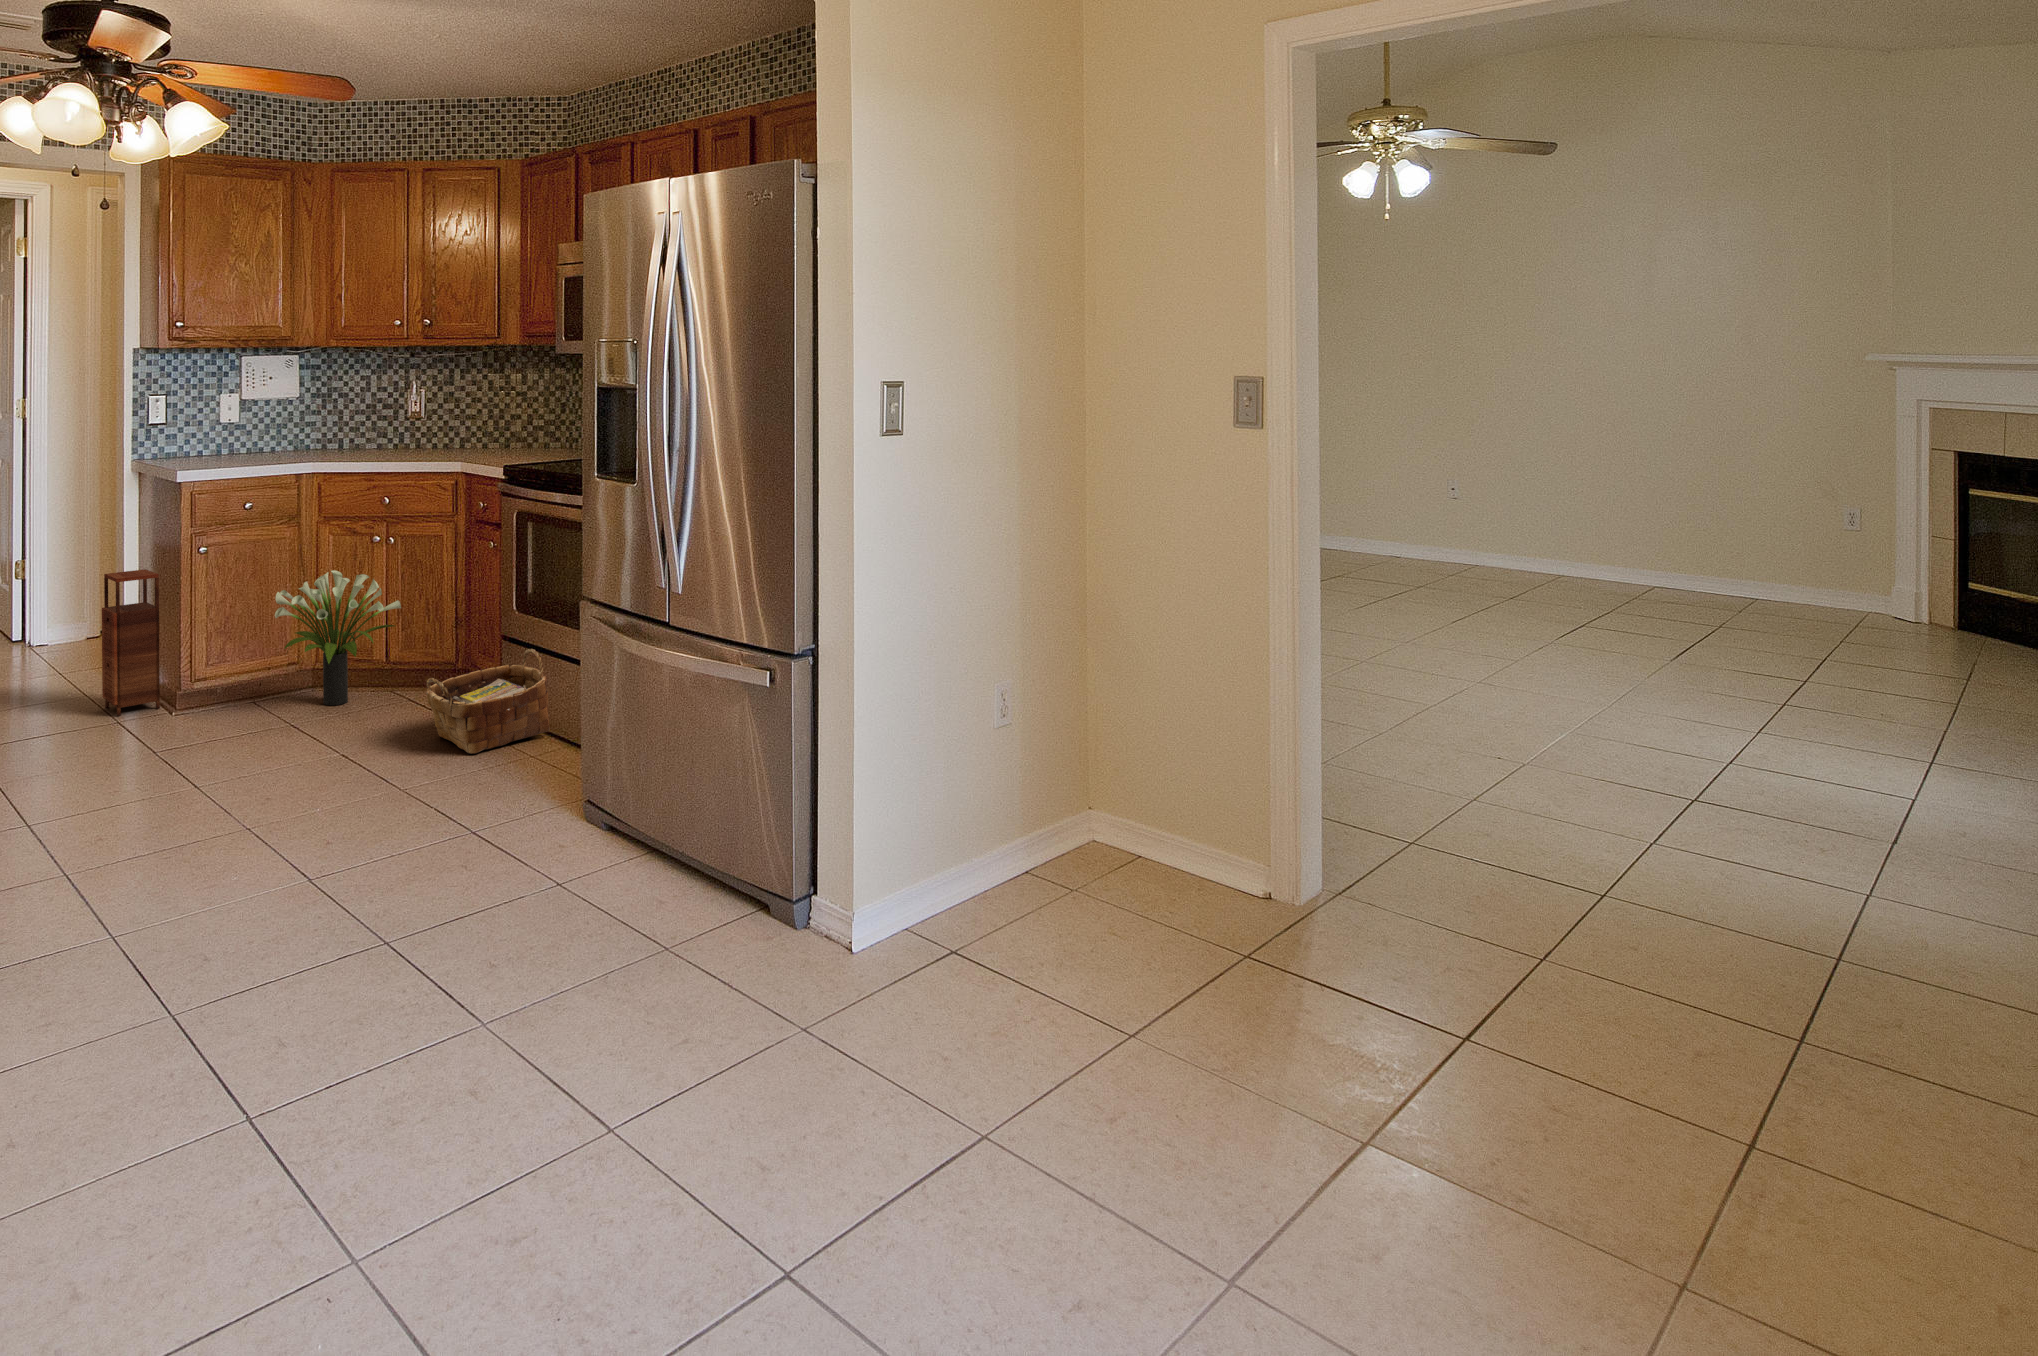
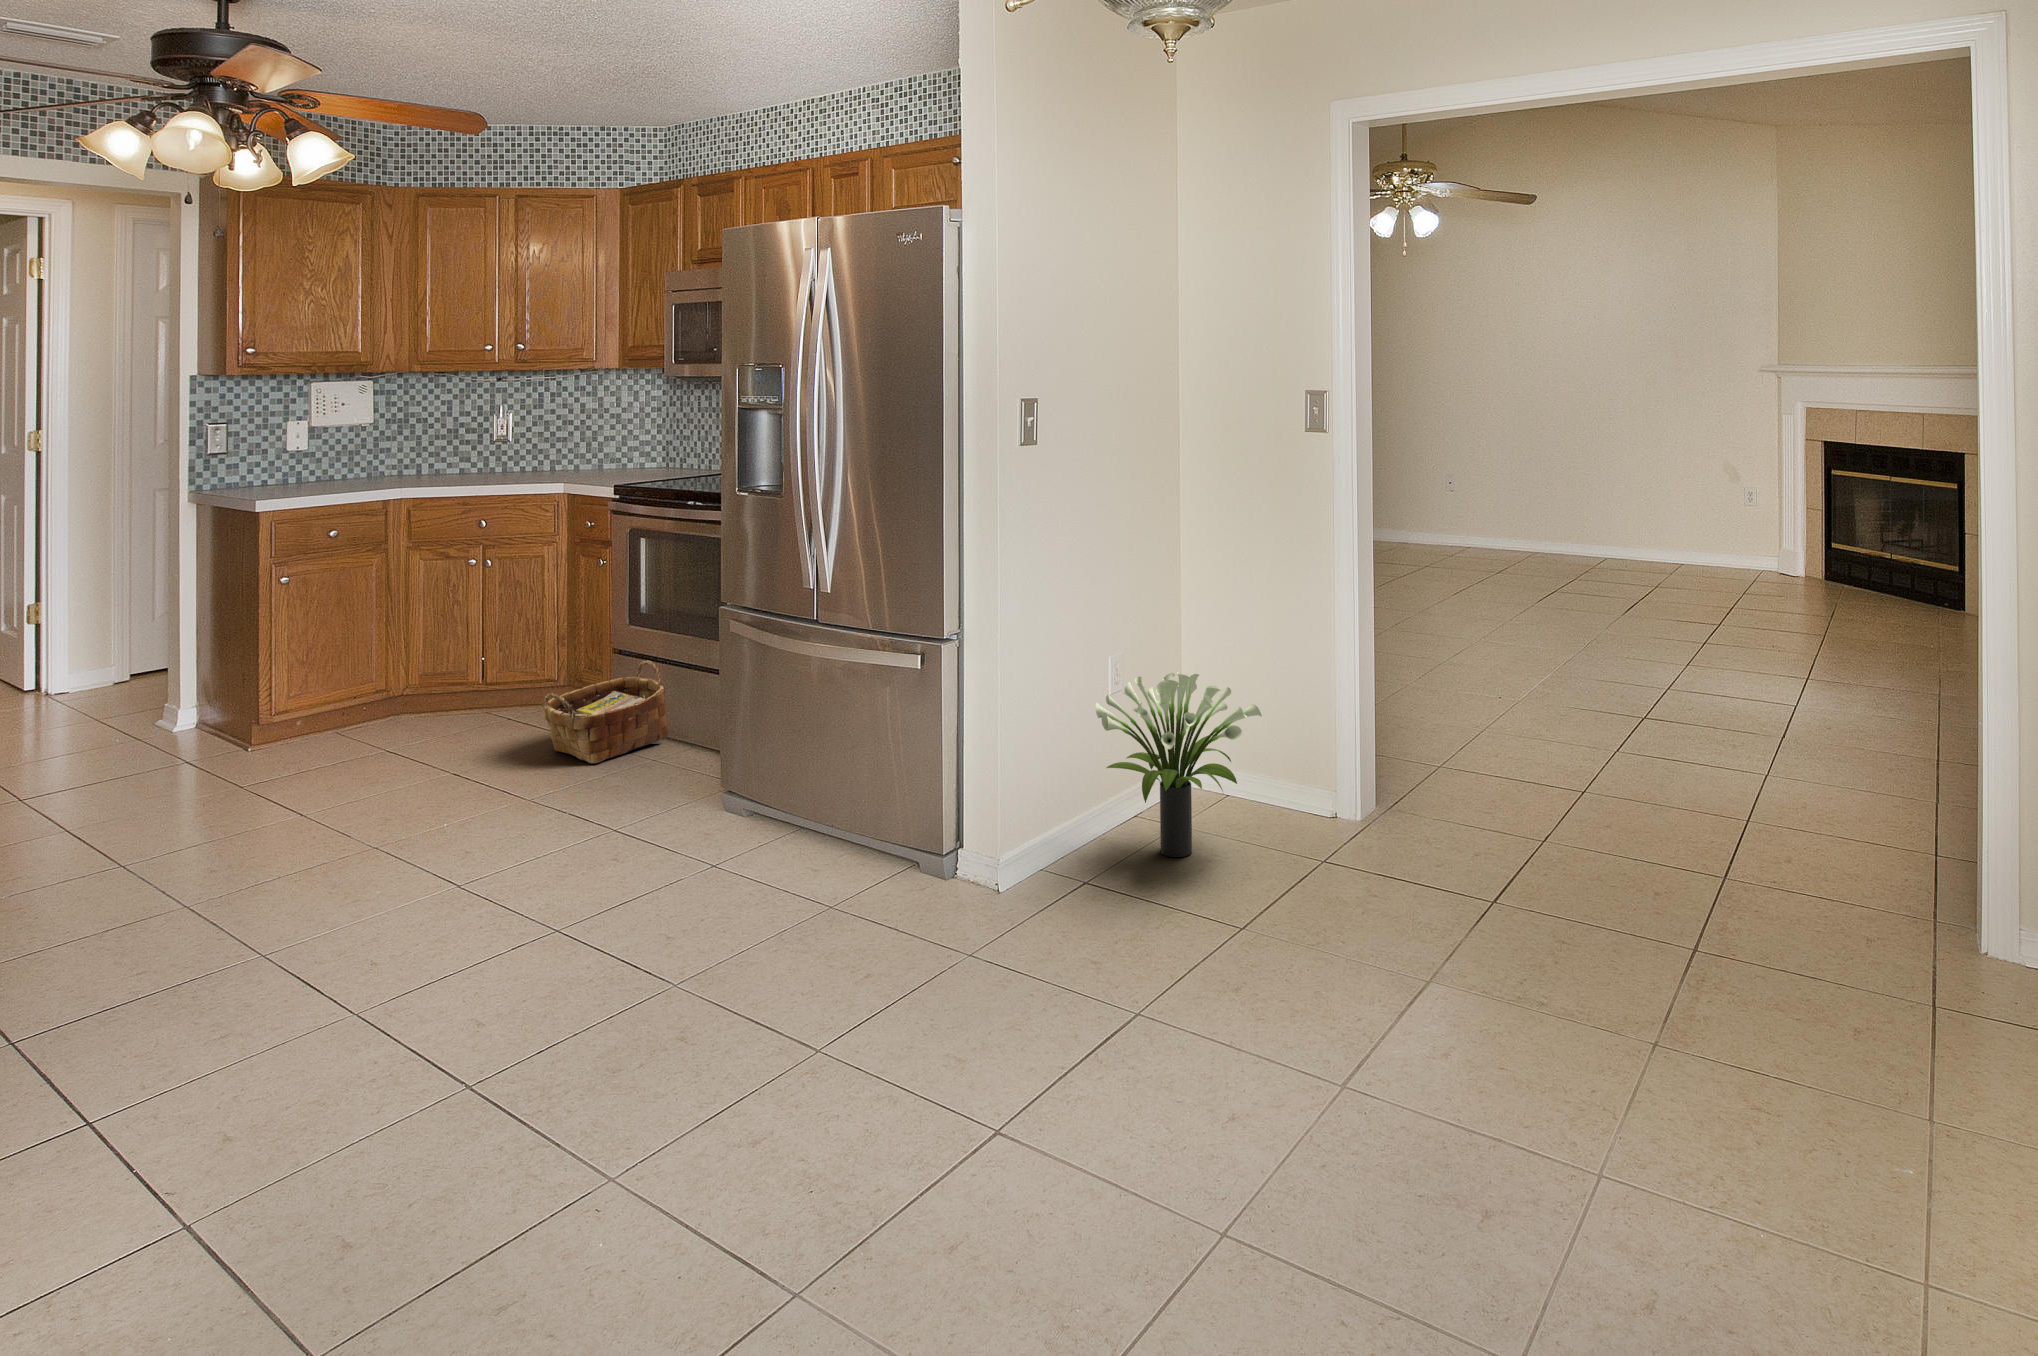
storage cabinet: present [102,569,160,716] -> none [169,604,237,757]
potted plant: present [275,570,401,705] -> present [1095,672,1262,857]

